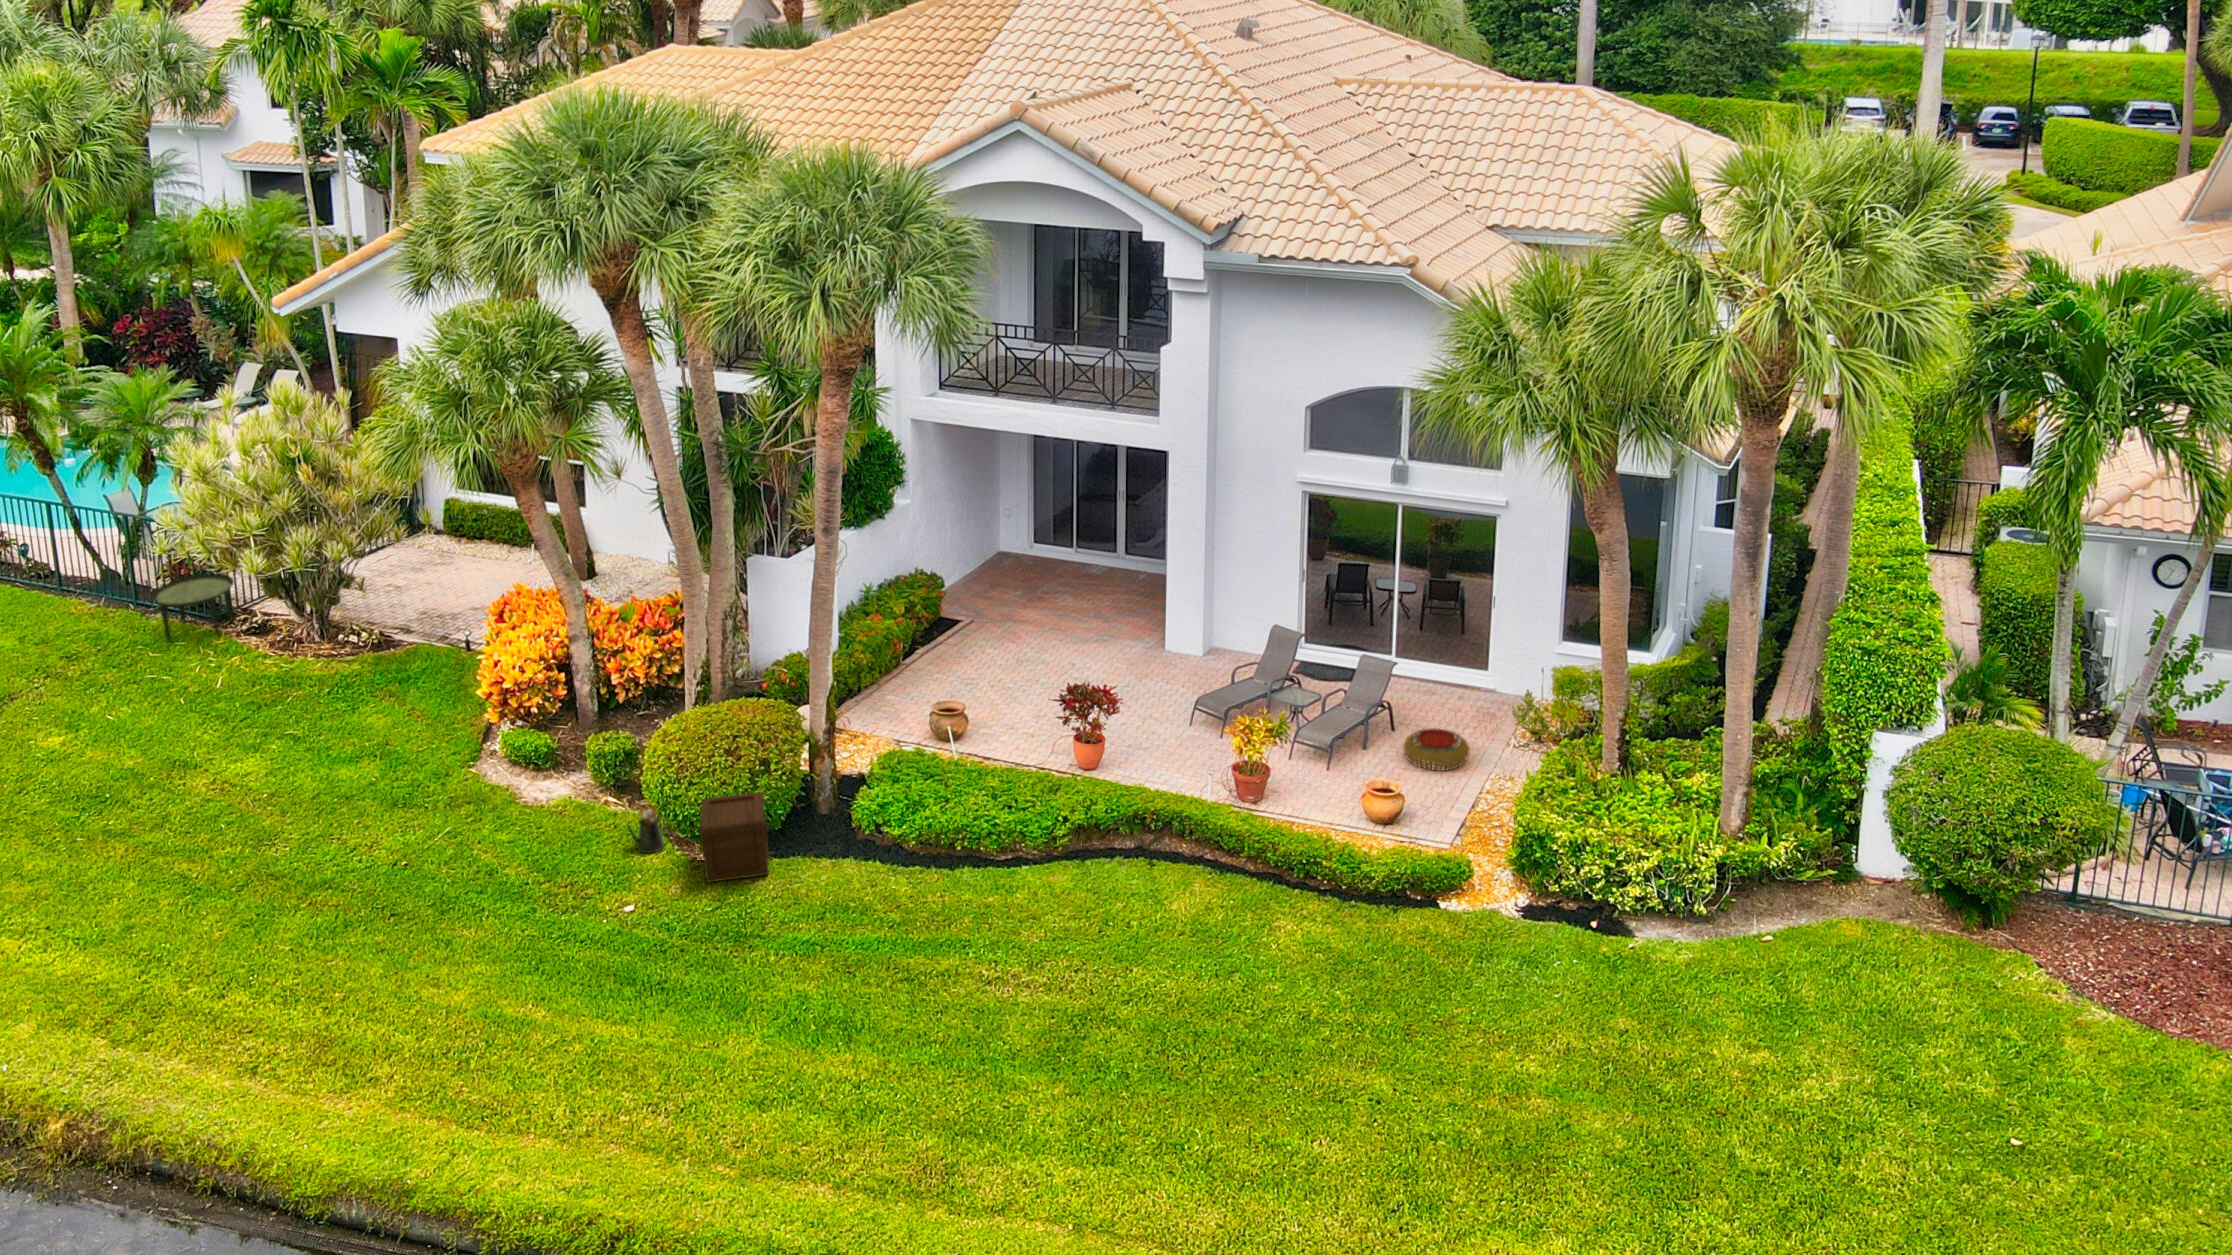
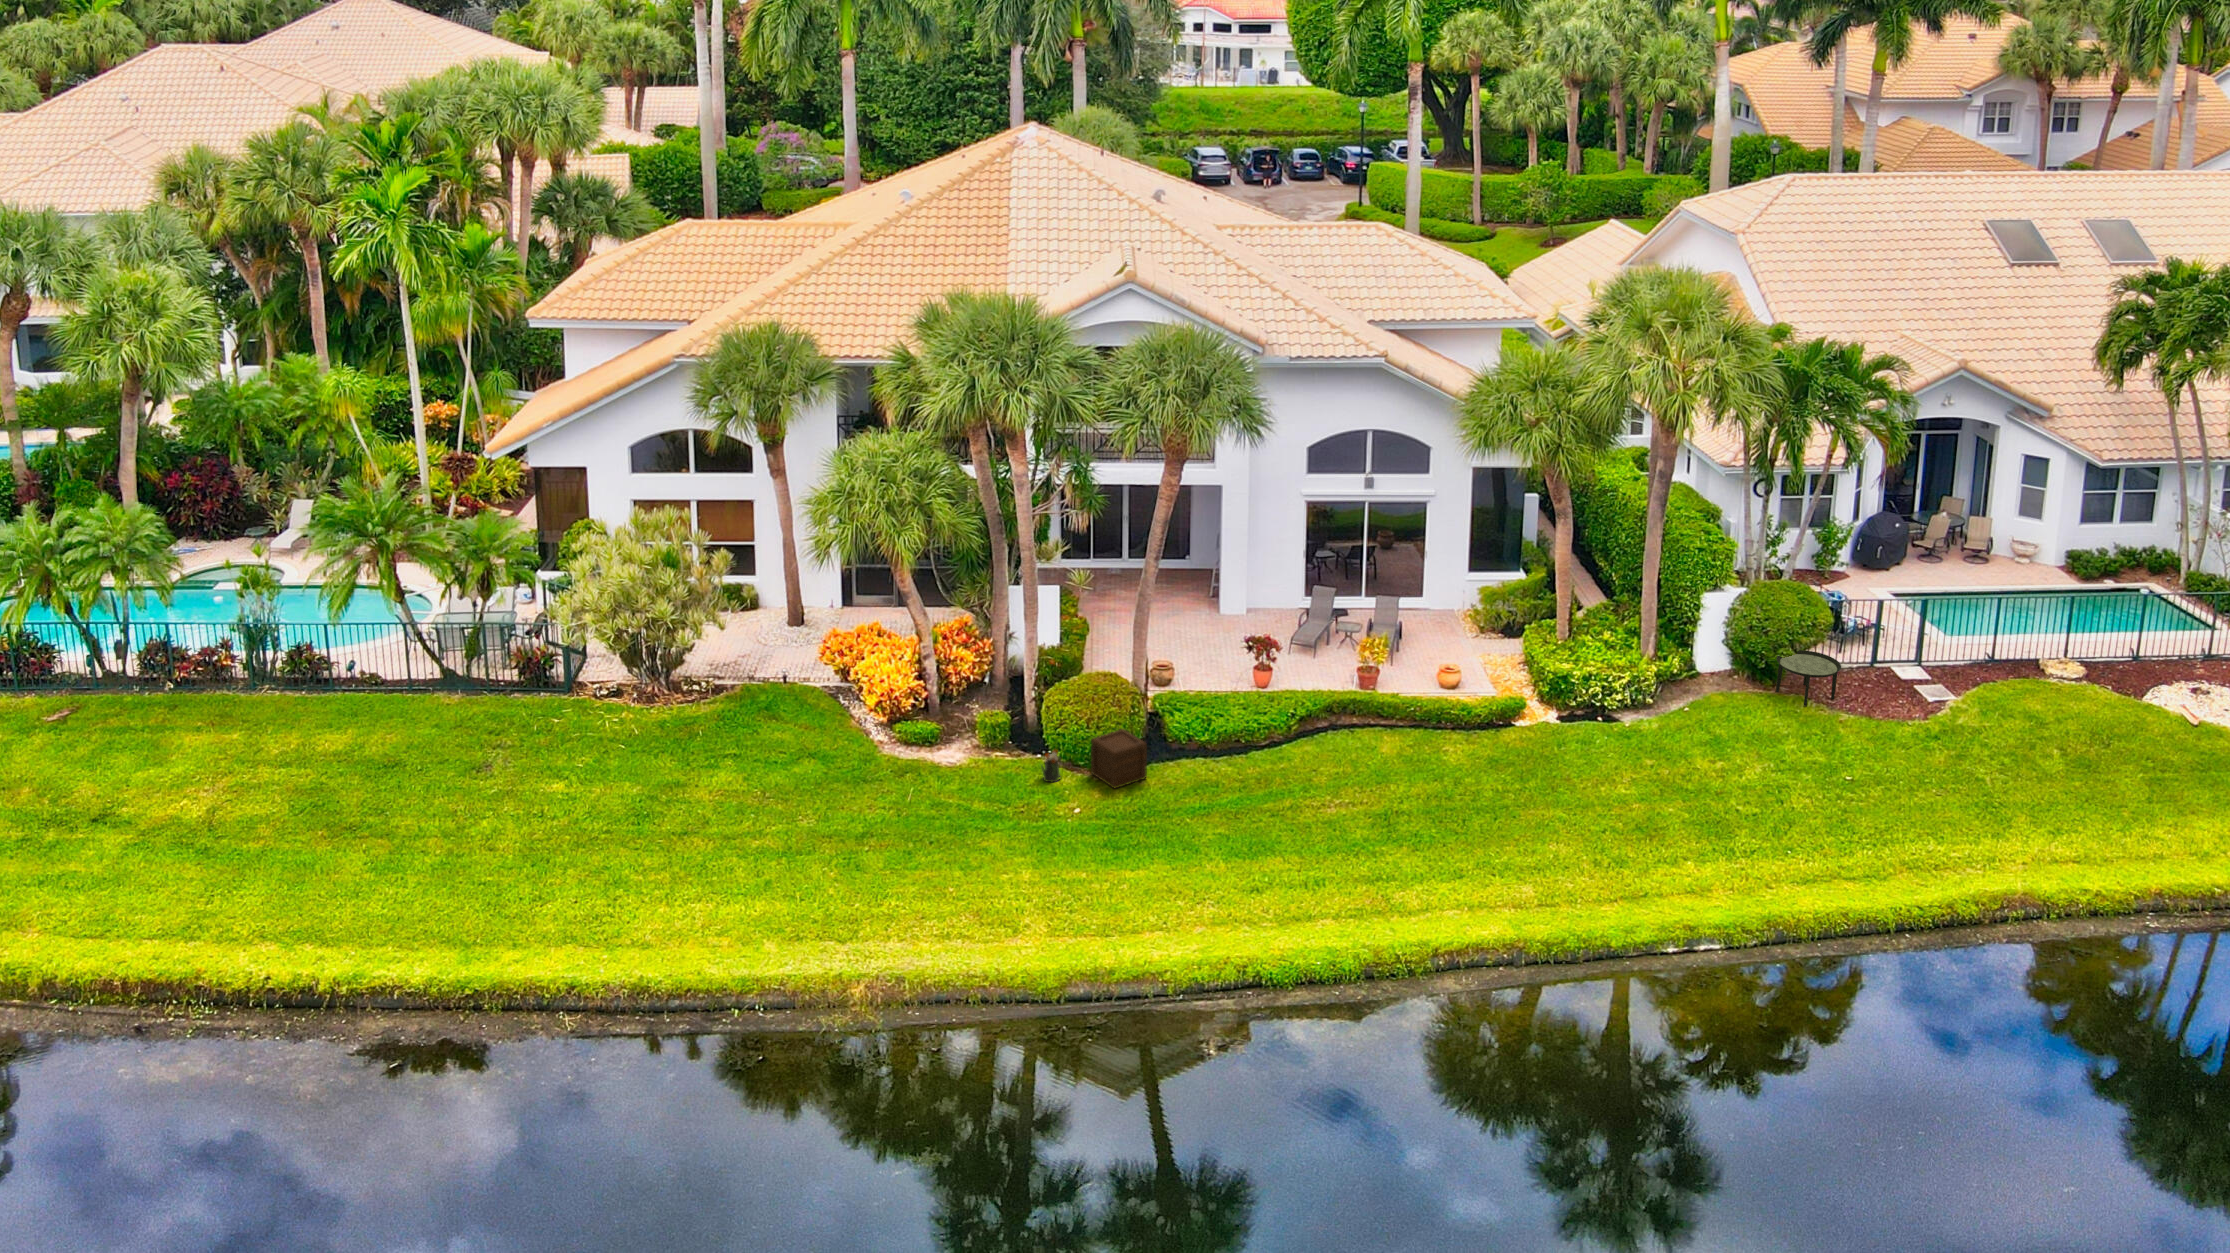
round table: present [151,574,234,642] -> present [1776,650,1841,707]
pouf: present [1404,728,1469,771] -> none [1420,639,1461,663]

